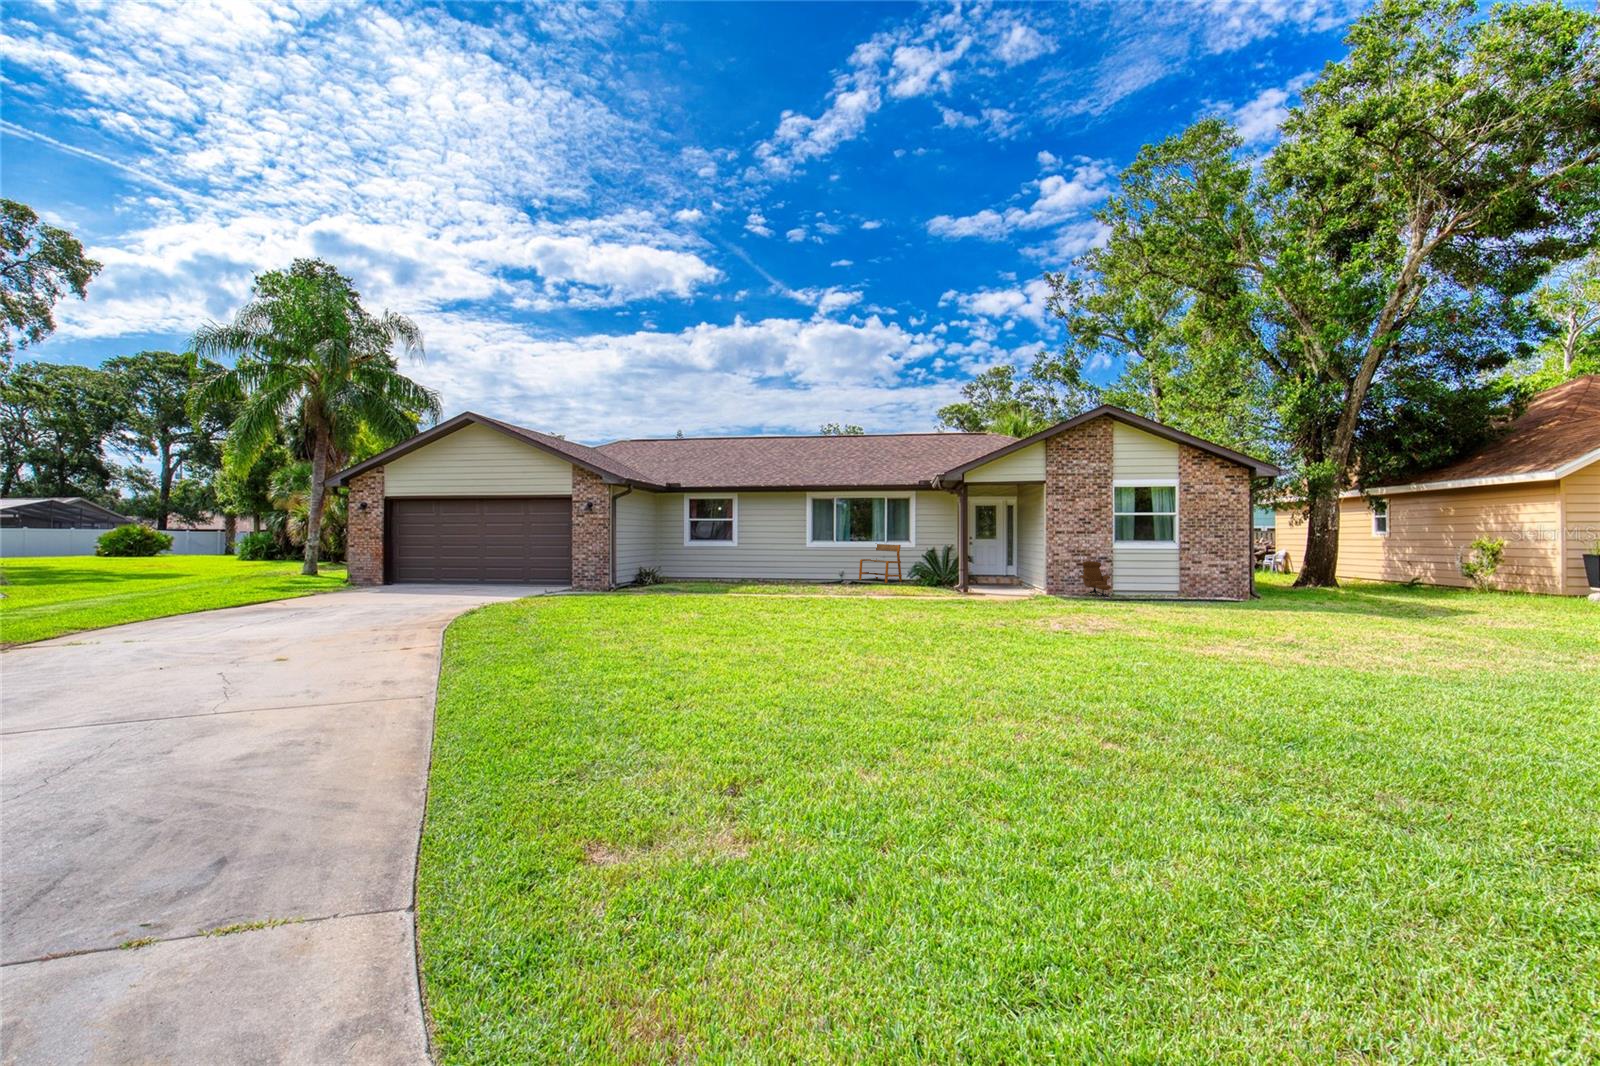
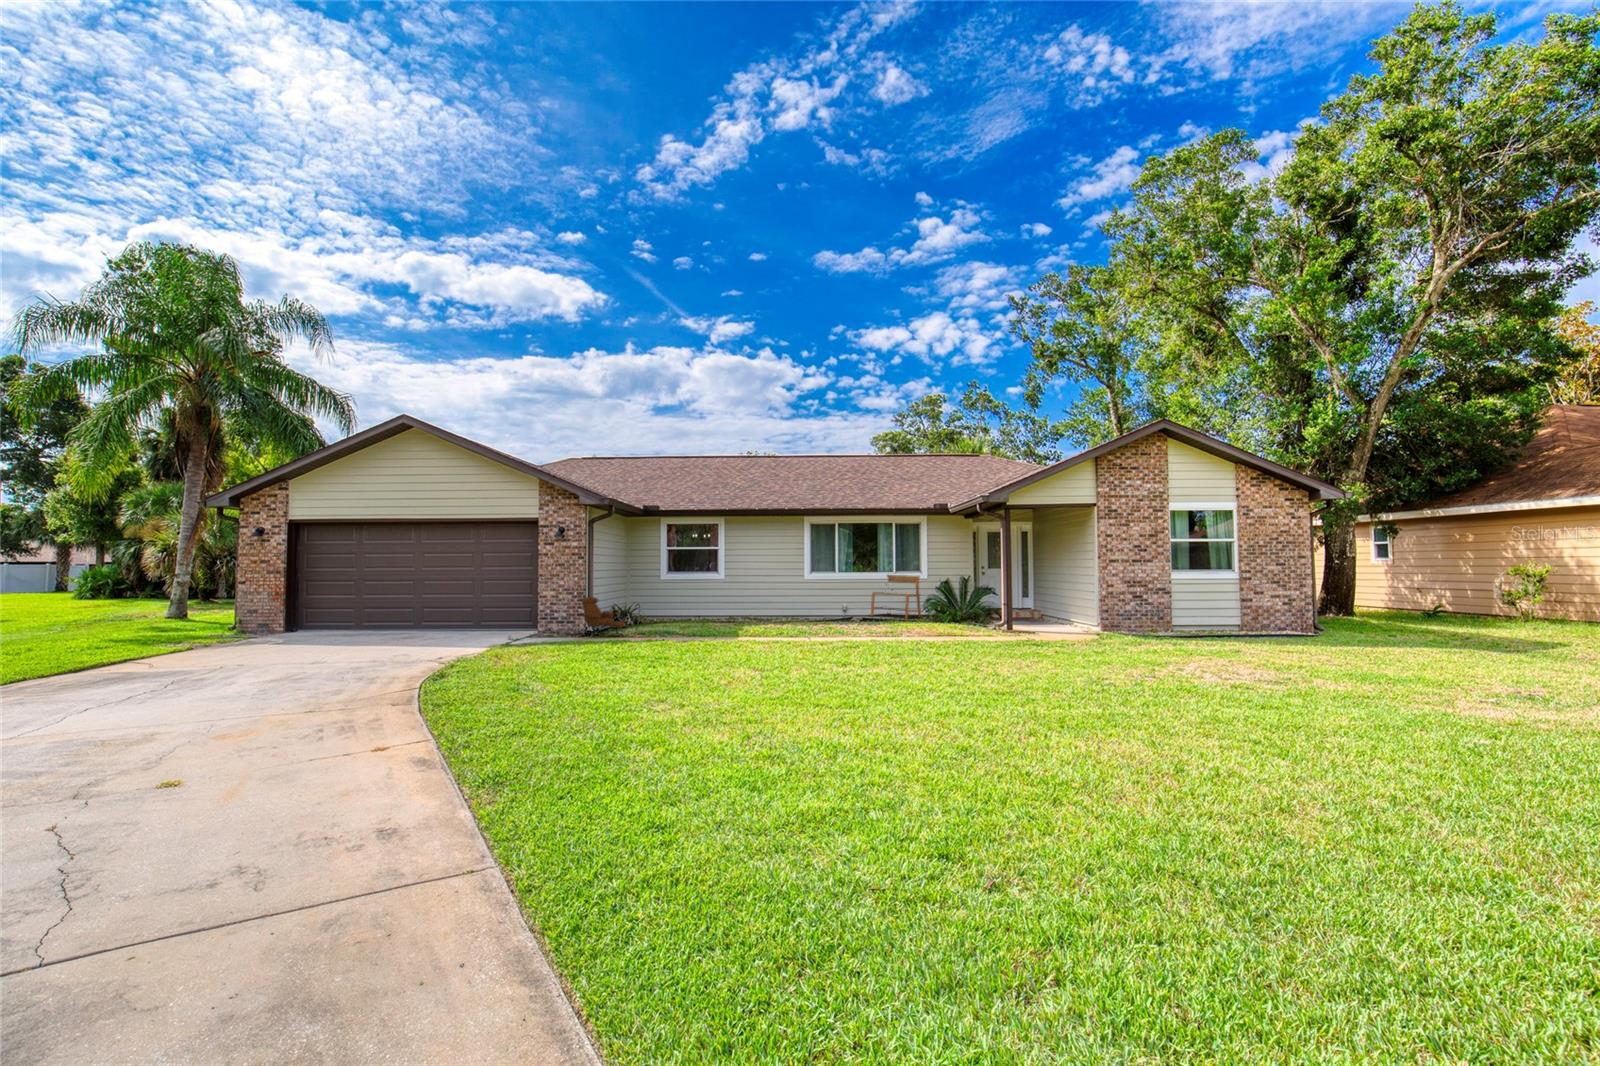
lounge chair: present [1080,561,1111,598] -> present [582,597,626,635]

